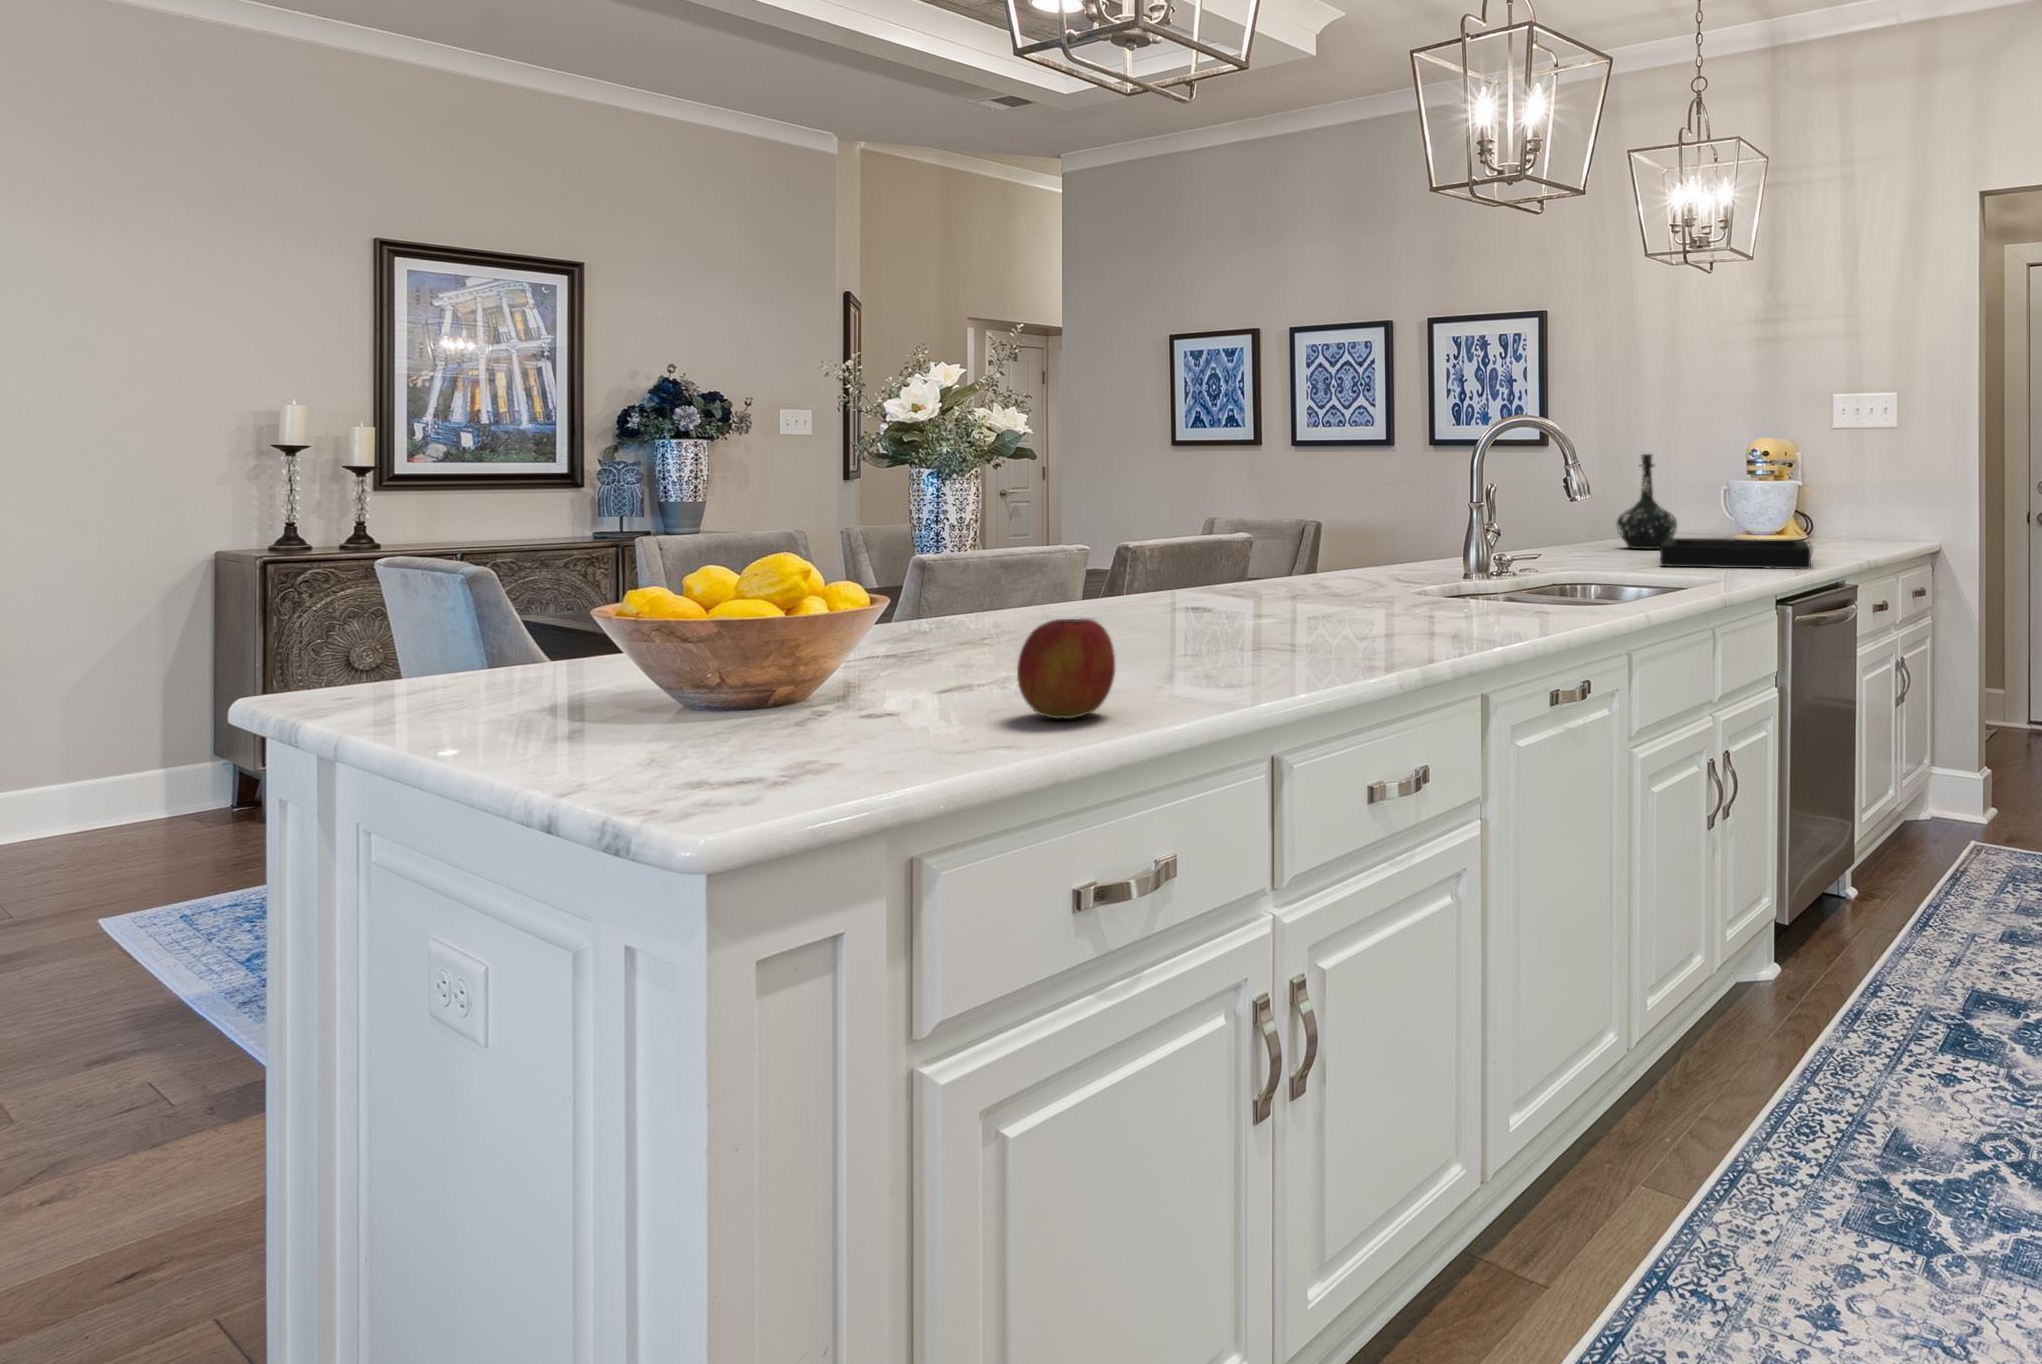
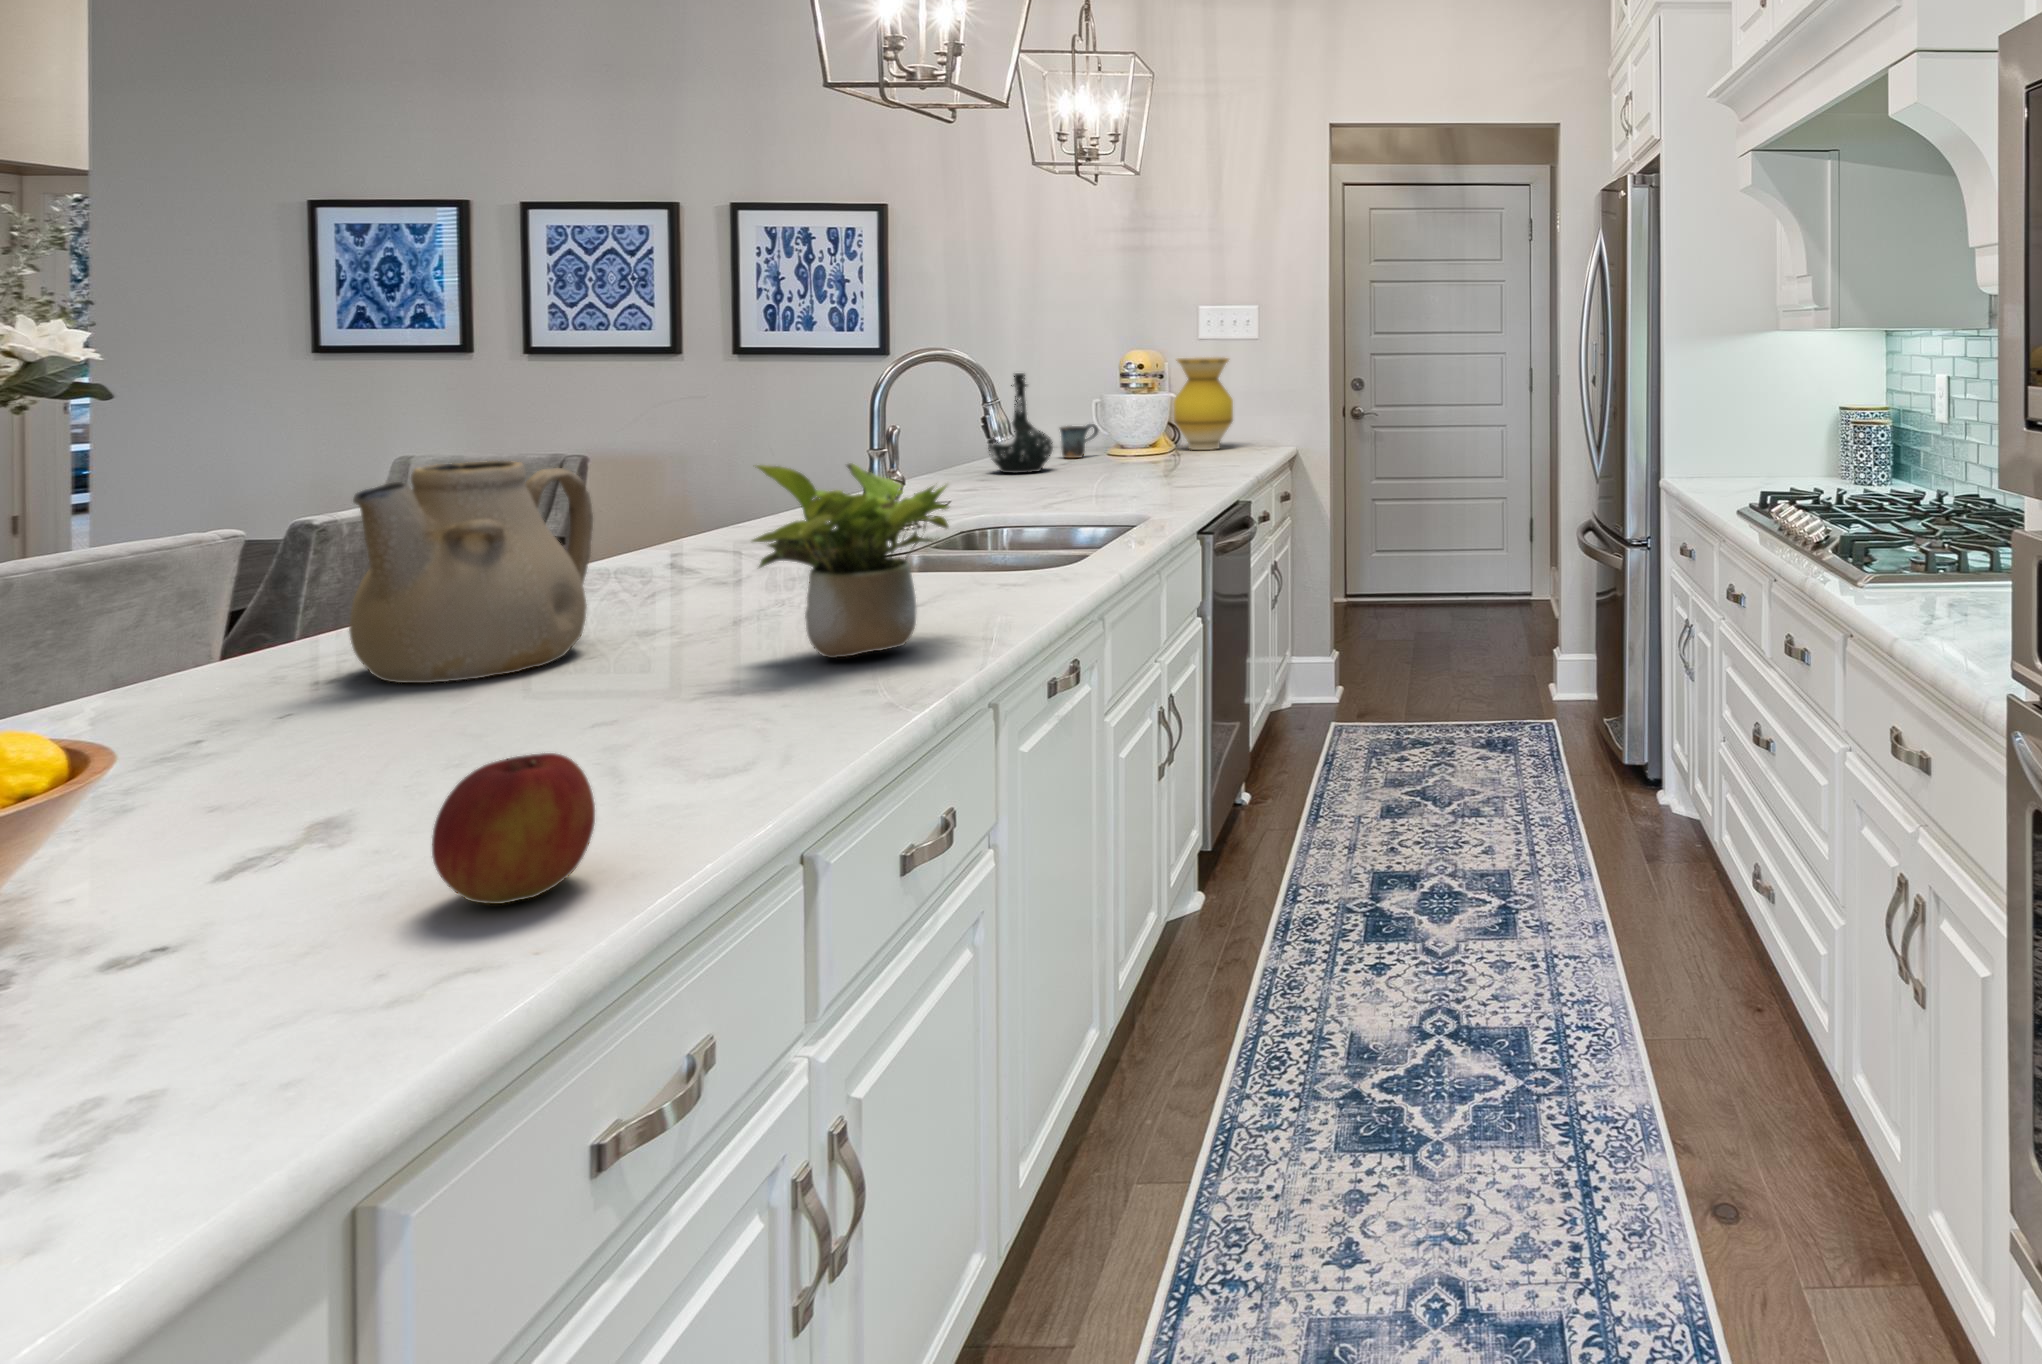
vase: none [1811,447,1876,542] -> present [1174,357,1233,450]
potted plant: none [1306,468,1478,636] -> present [753,463,949,658]
teapot: none [1074,469,1233,625] -> present [349,461,593,683]
mug: none [1692,510,1731,542] -> present [1060,424,1098,458]
decorative tray: present [1660,538,1811,569] -> none [1055,459,1210,500]

